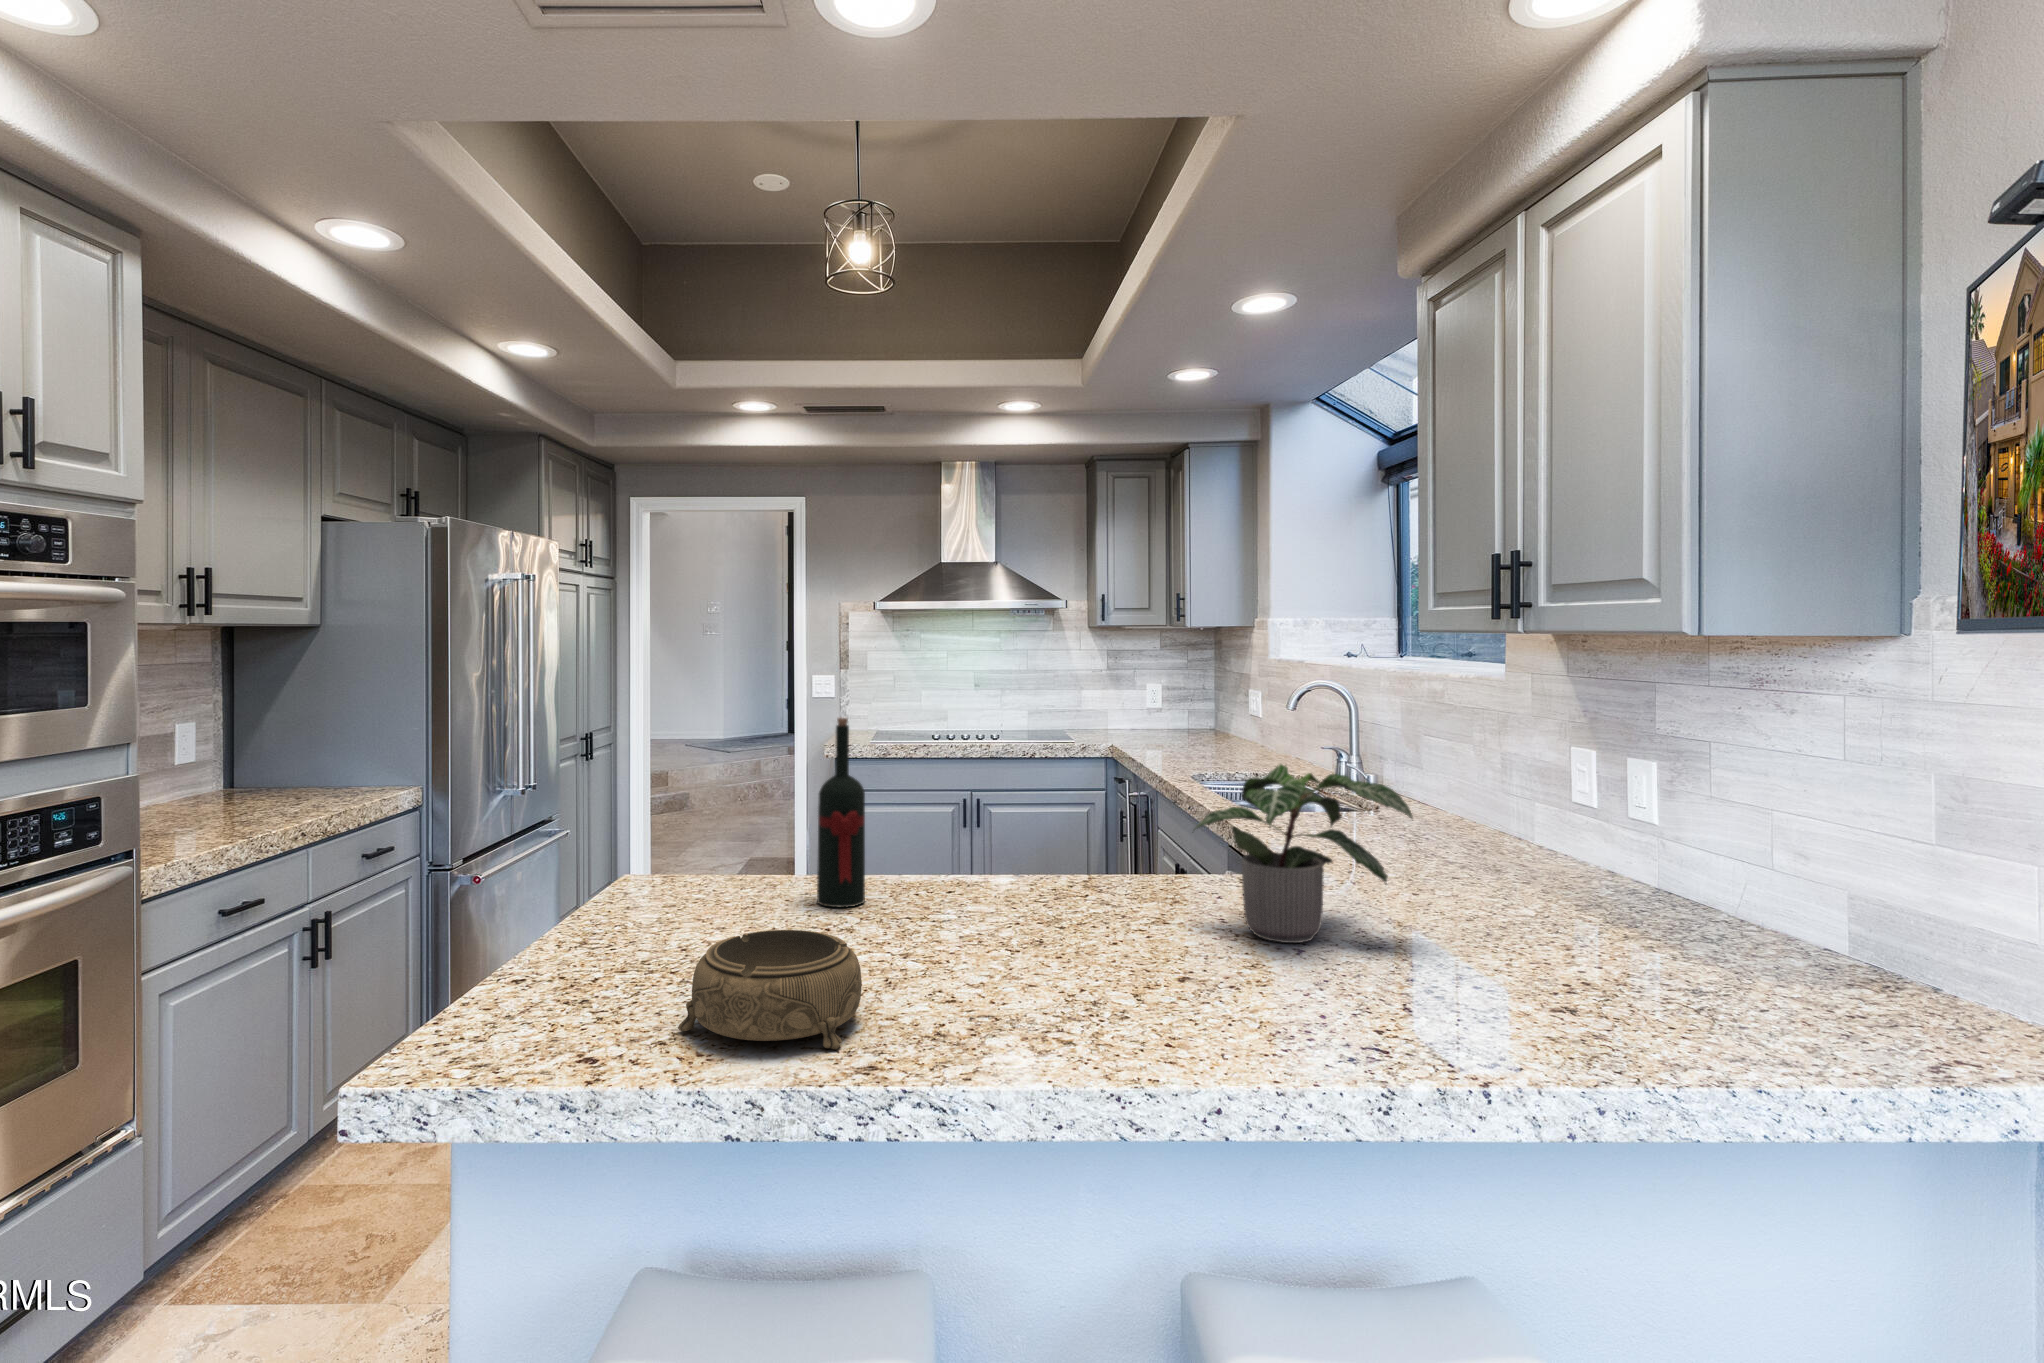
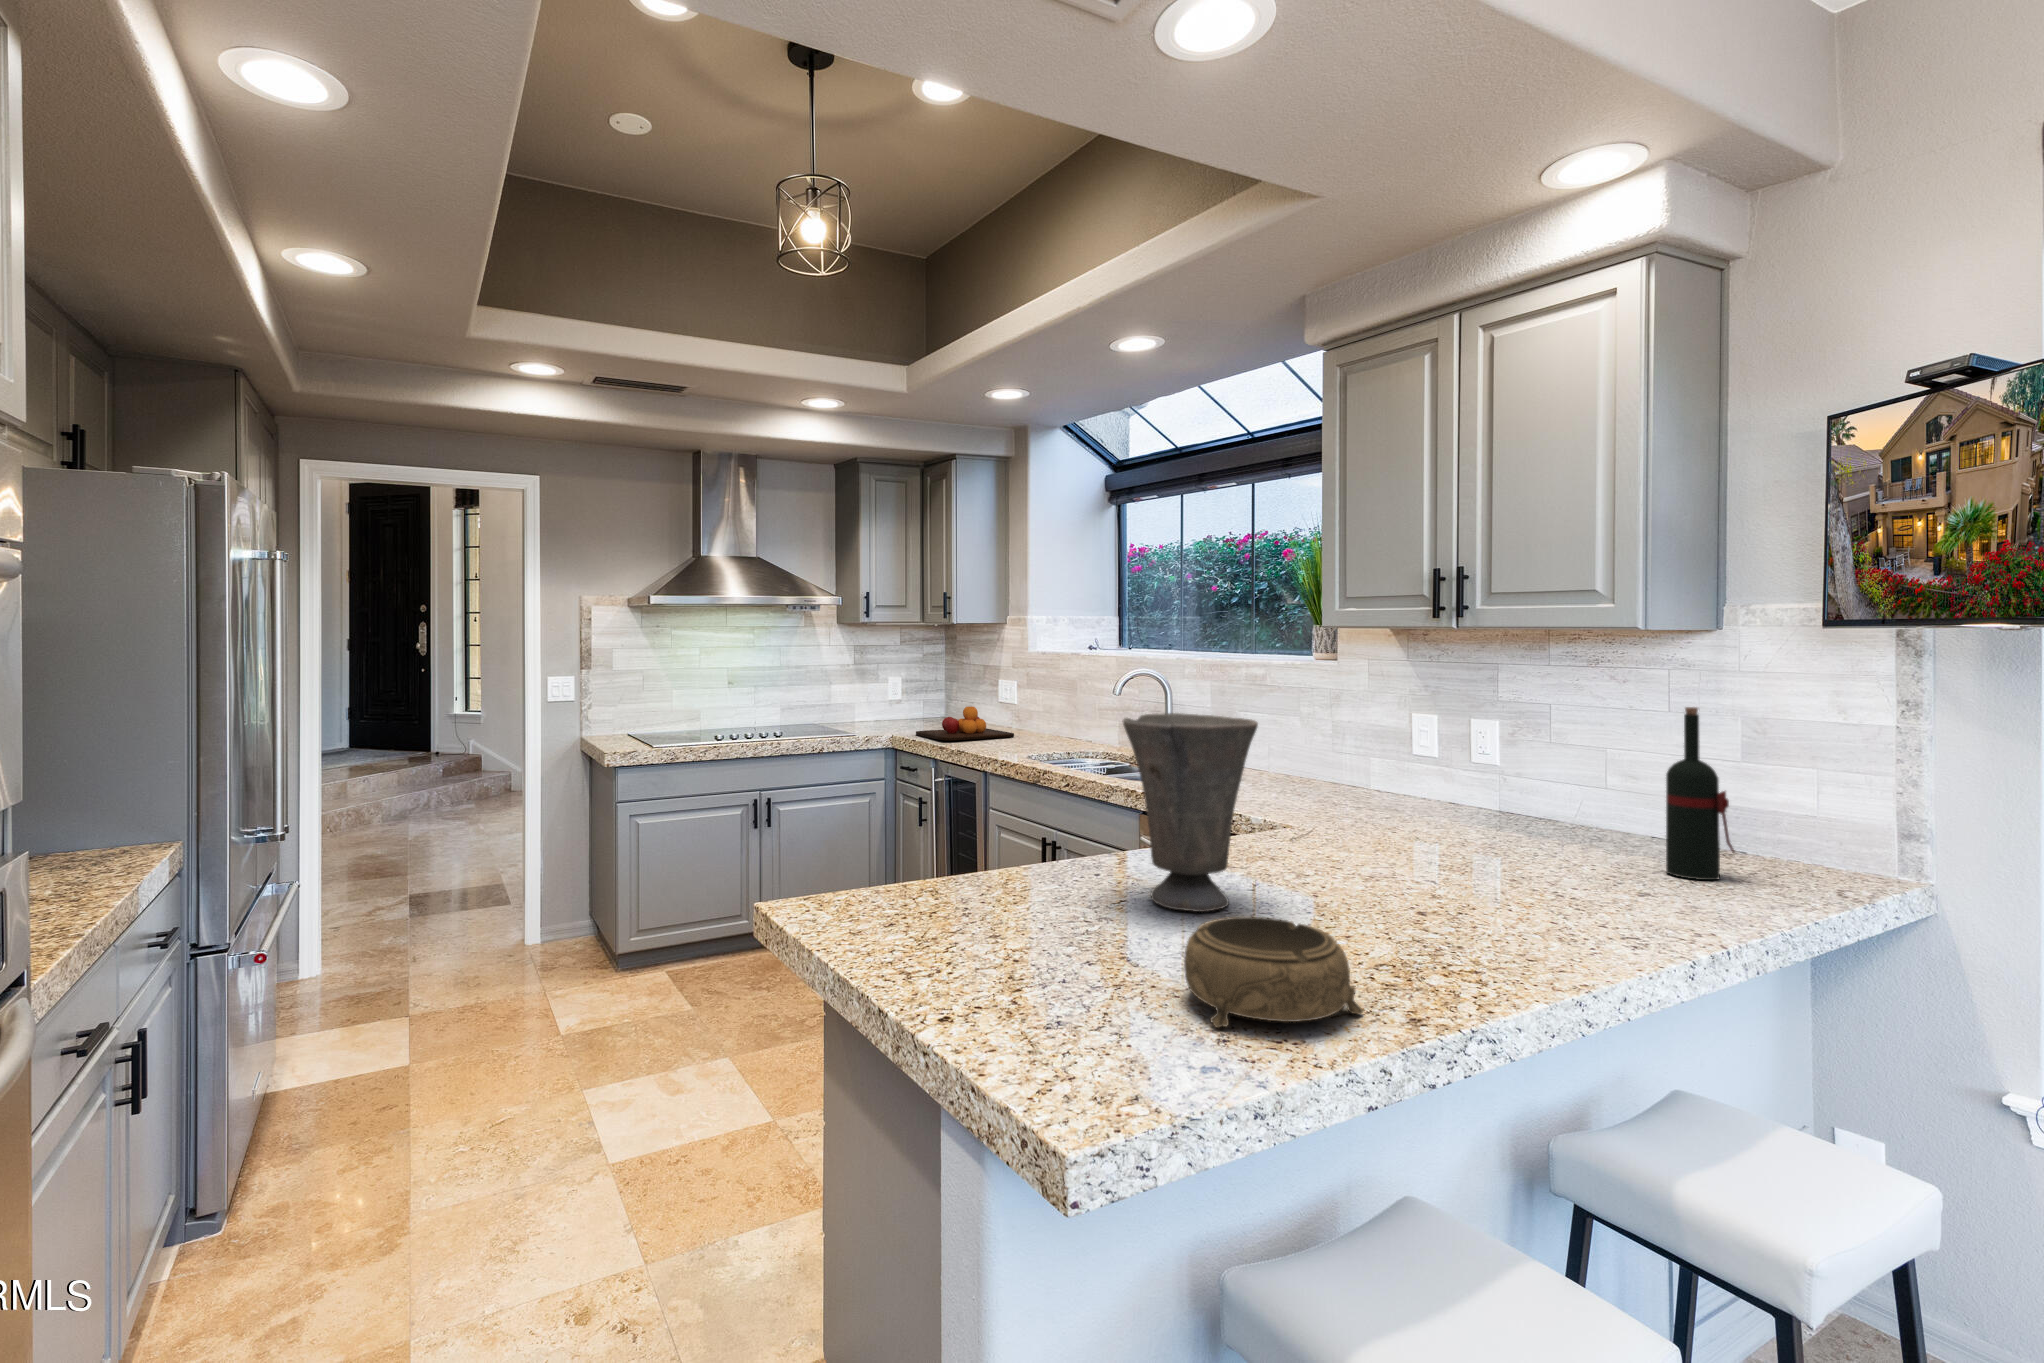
wine bottle: present [817,718,865,908] -> present [1666,707,1735,880]
chopping board: none [1144,719,1247,755] -> present [916,706,1014,740]
vase: none [901,720,1048,938] -> present [1123,713,1258,912]
potted plant: present [1194,764,1413,943] -> none [1321,737,1479,879]

